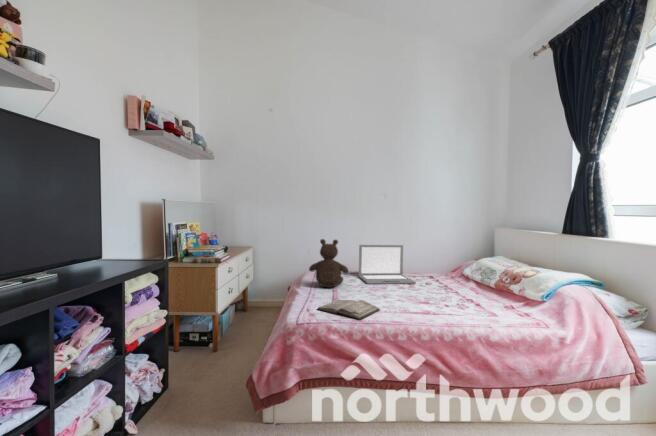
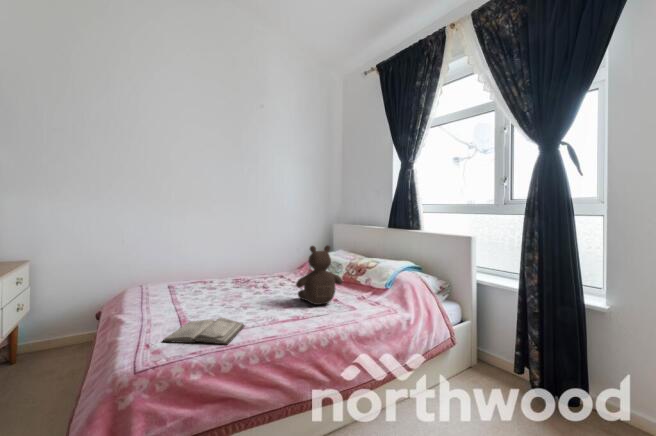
teddy bear: present [309,239,348,287] -> present [296,245,342,305]
laptop: present [359,245,416,284] -> none [202,245,269,294]

